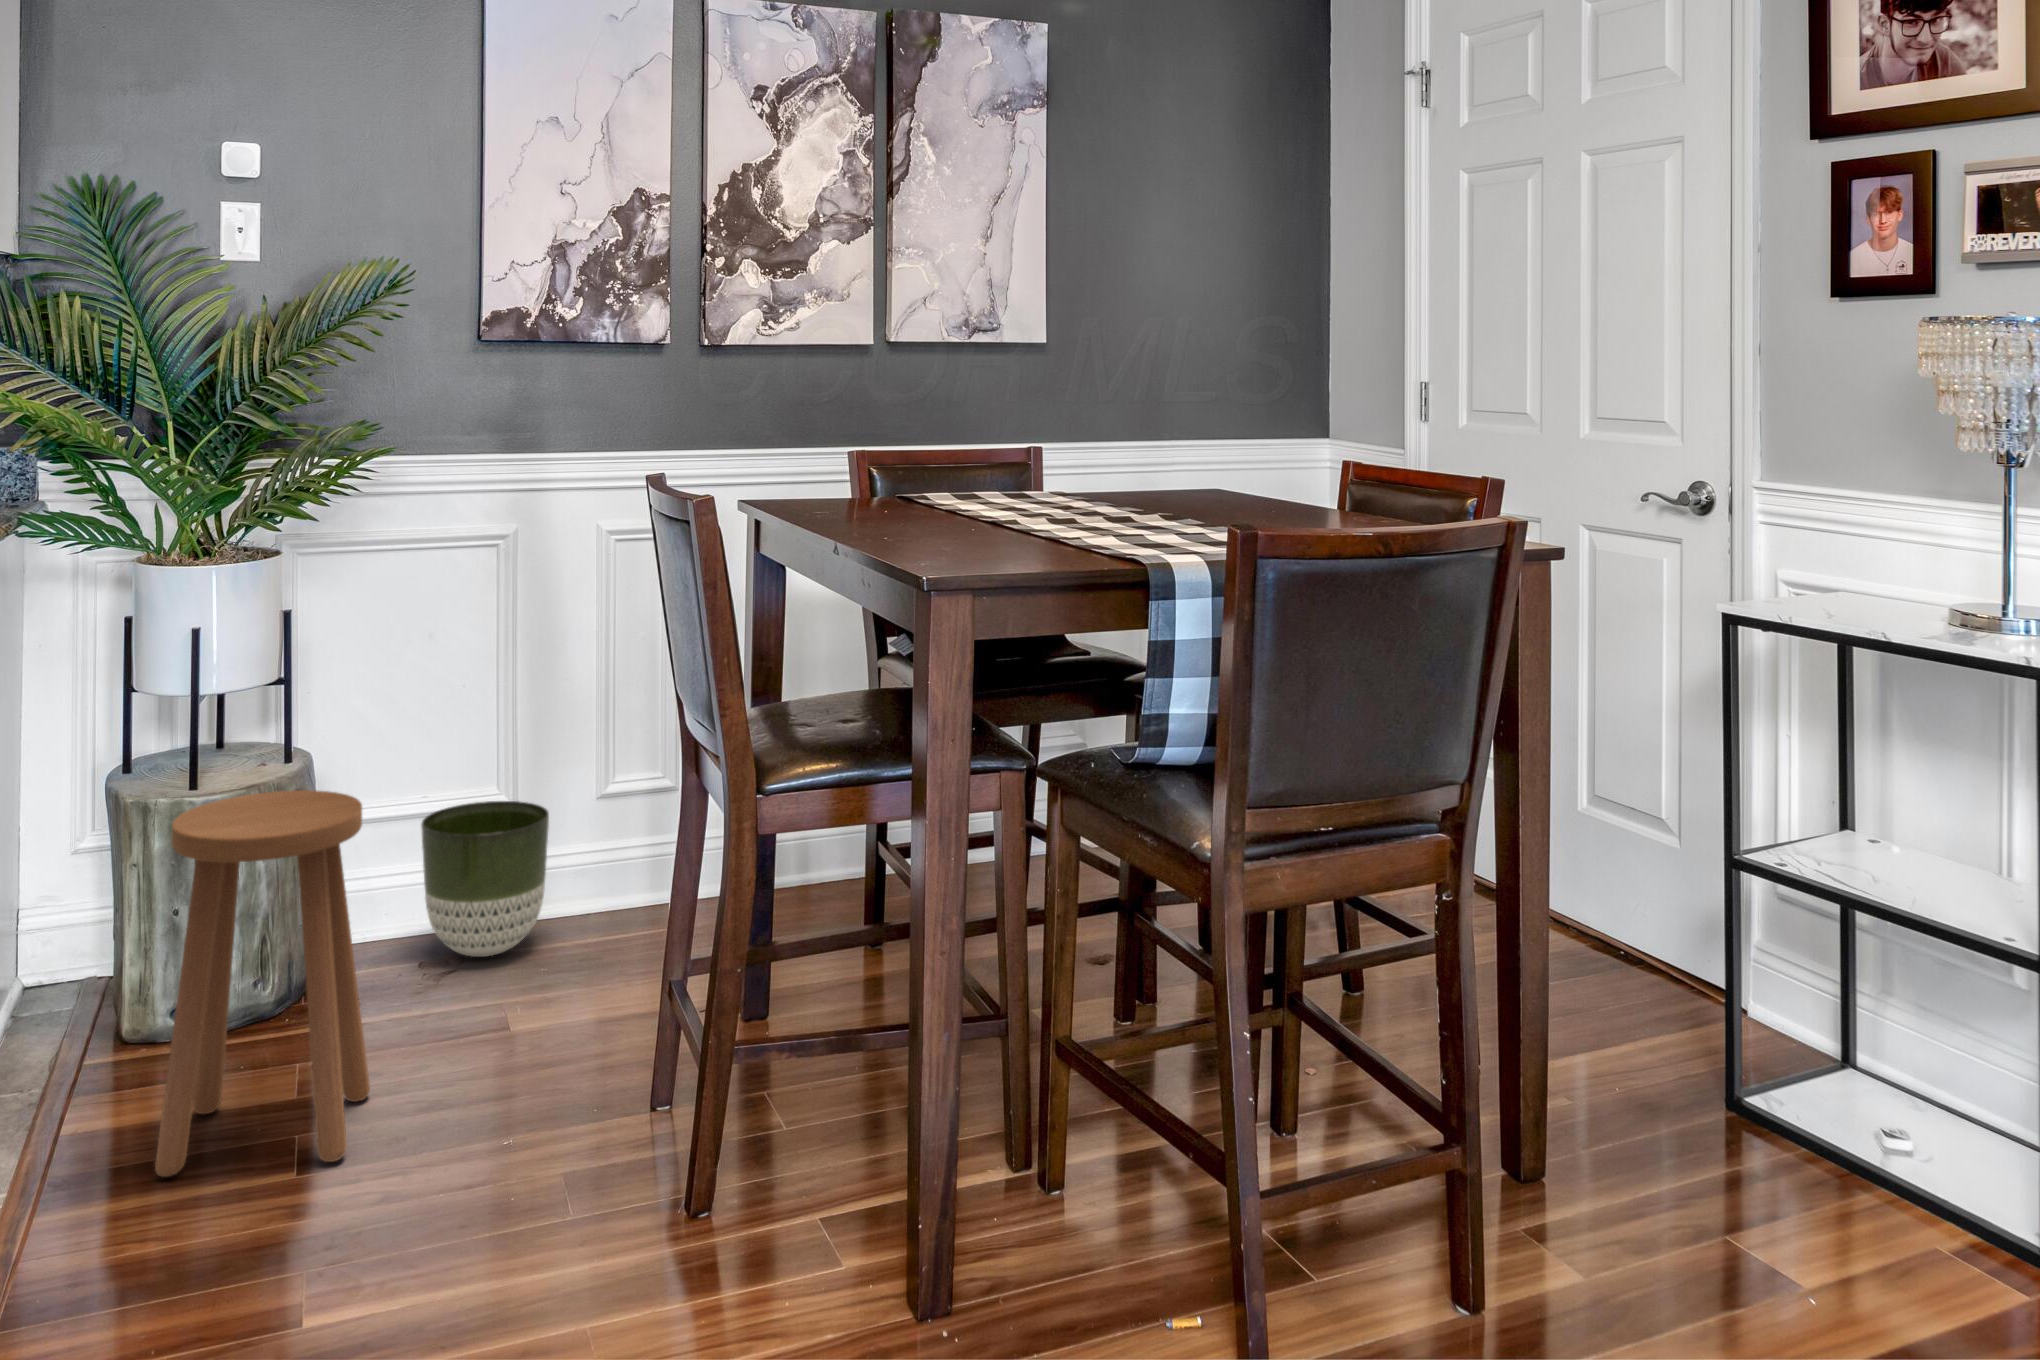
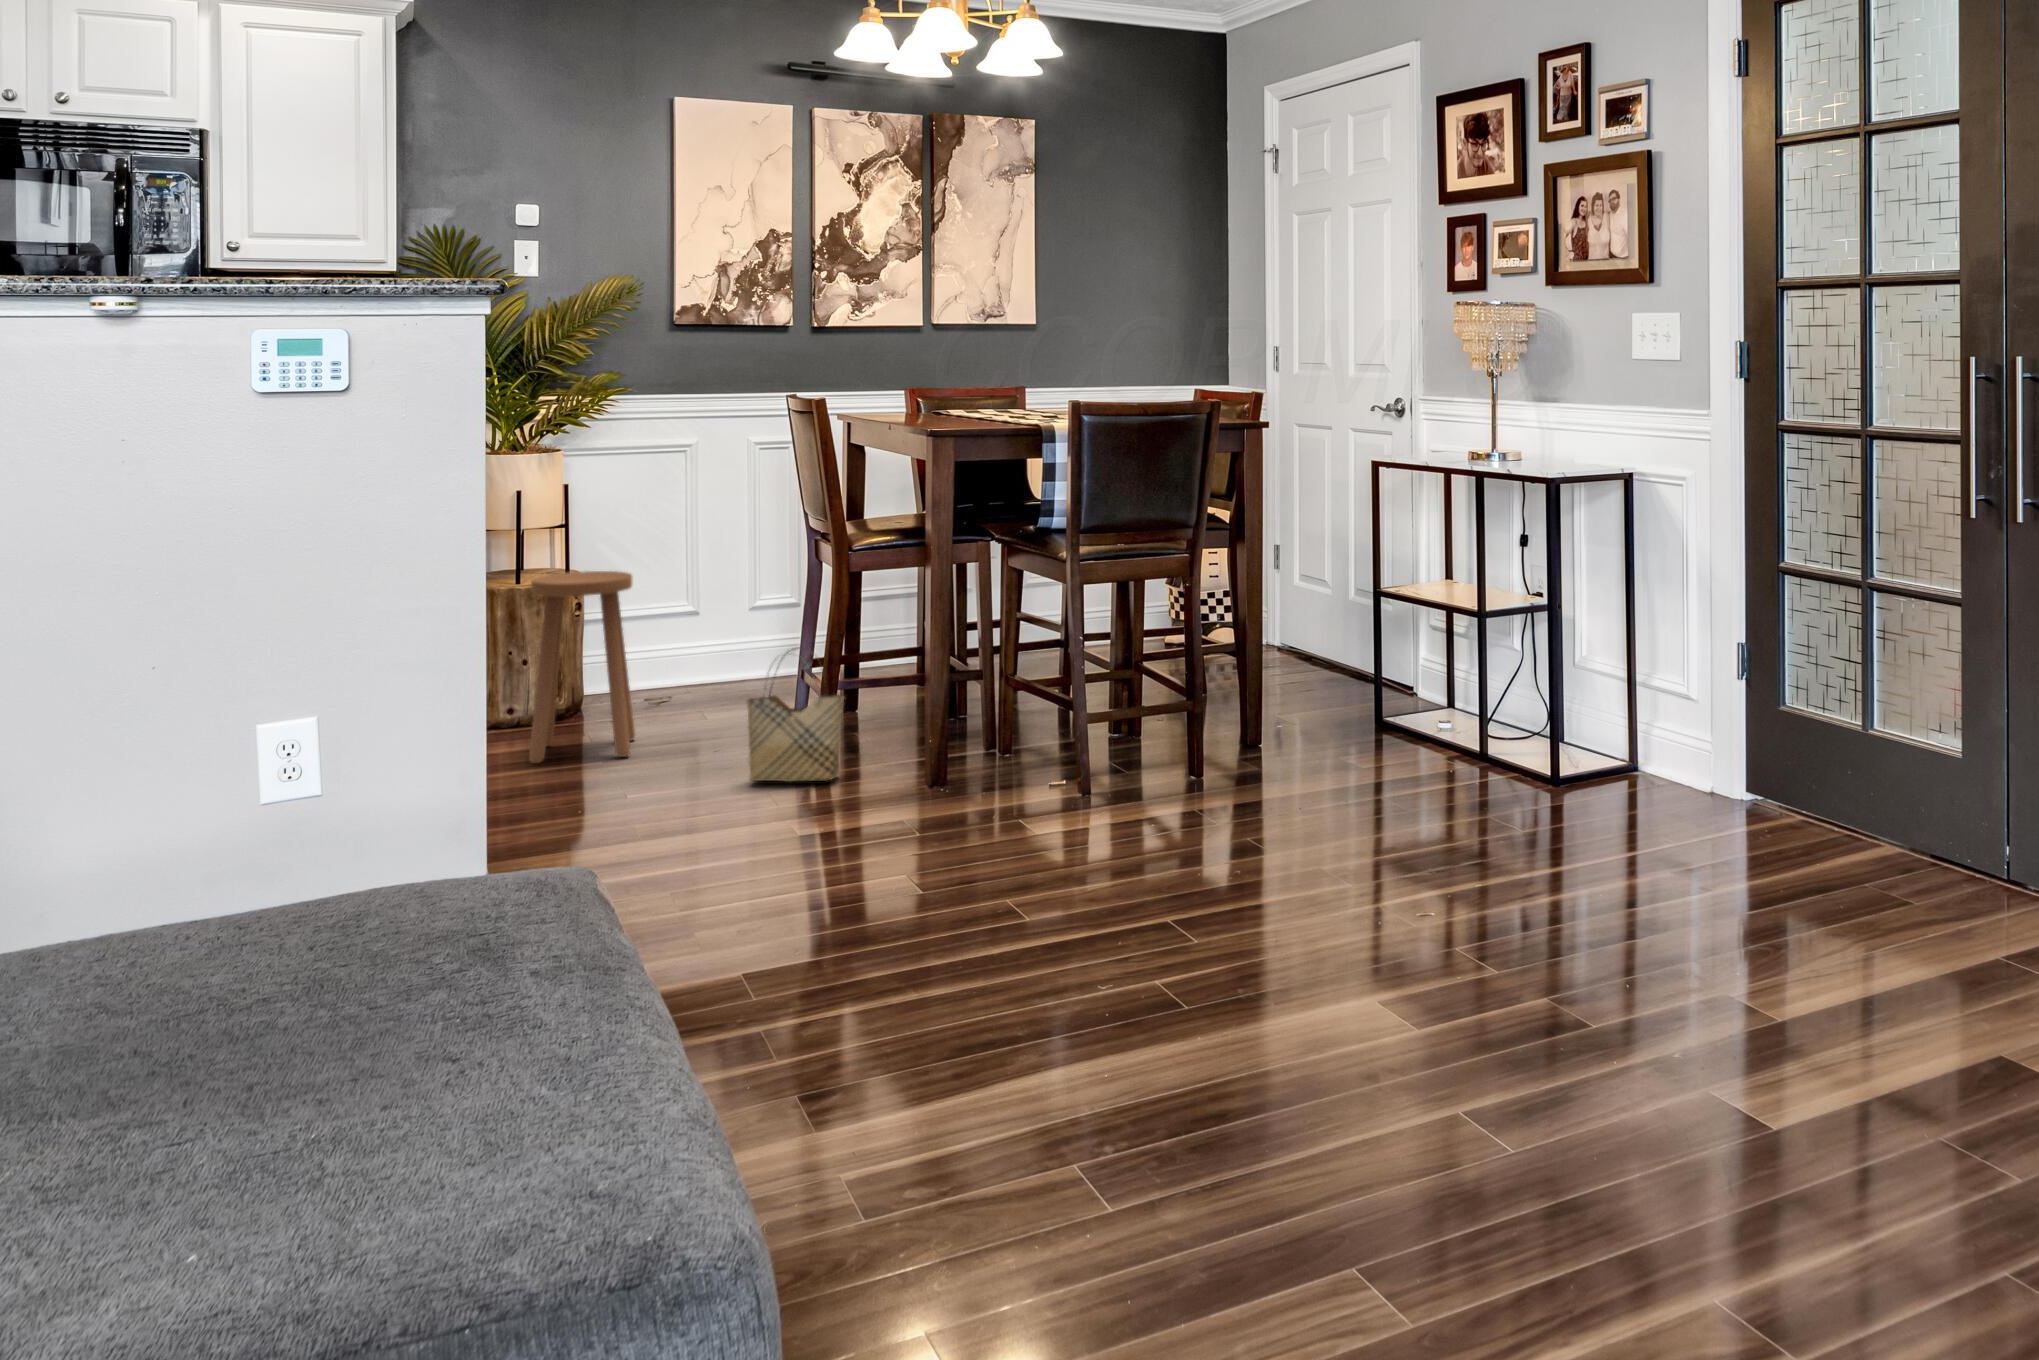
planter: present [421,801,549,957] -> none [646,607,723,695]
woven basket: none [545,994,743,1290] -> present [747,648,844,782]

